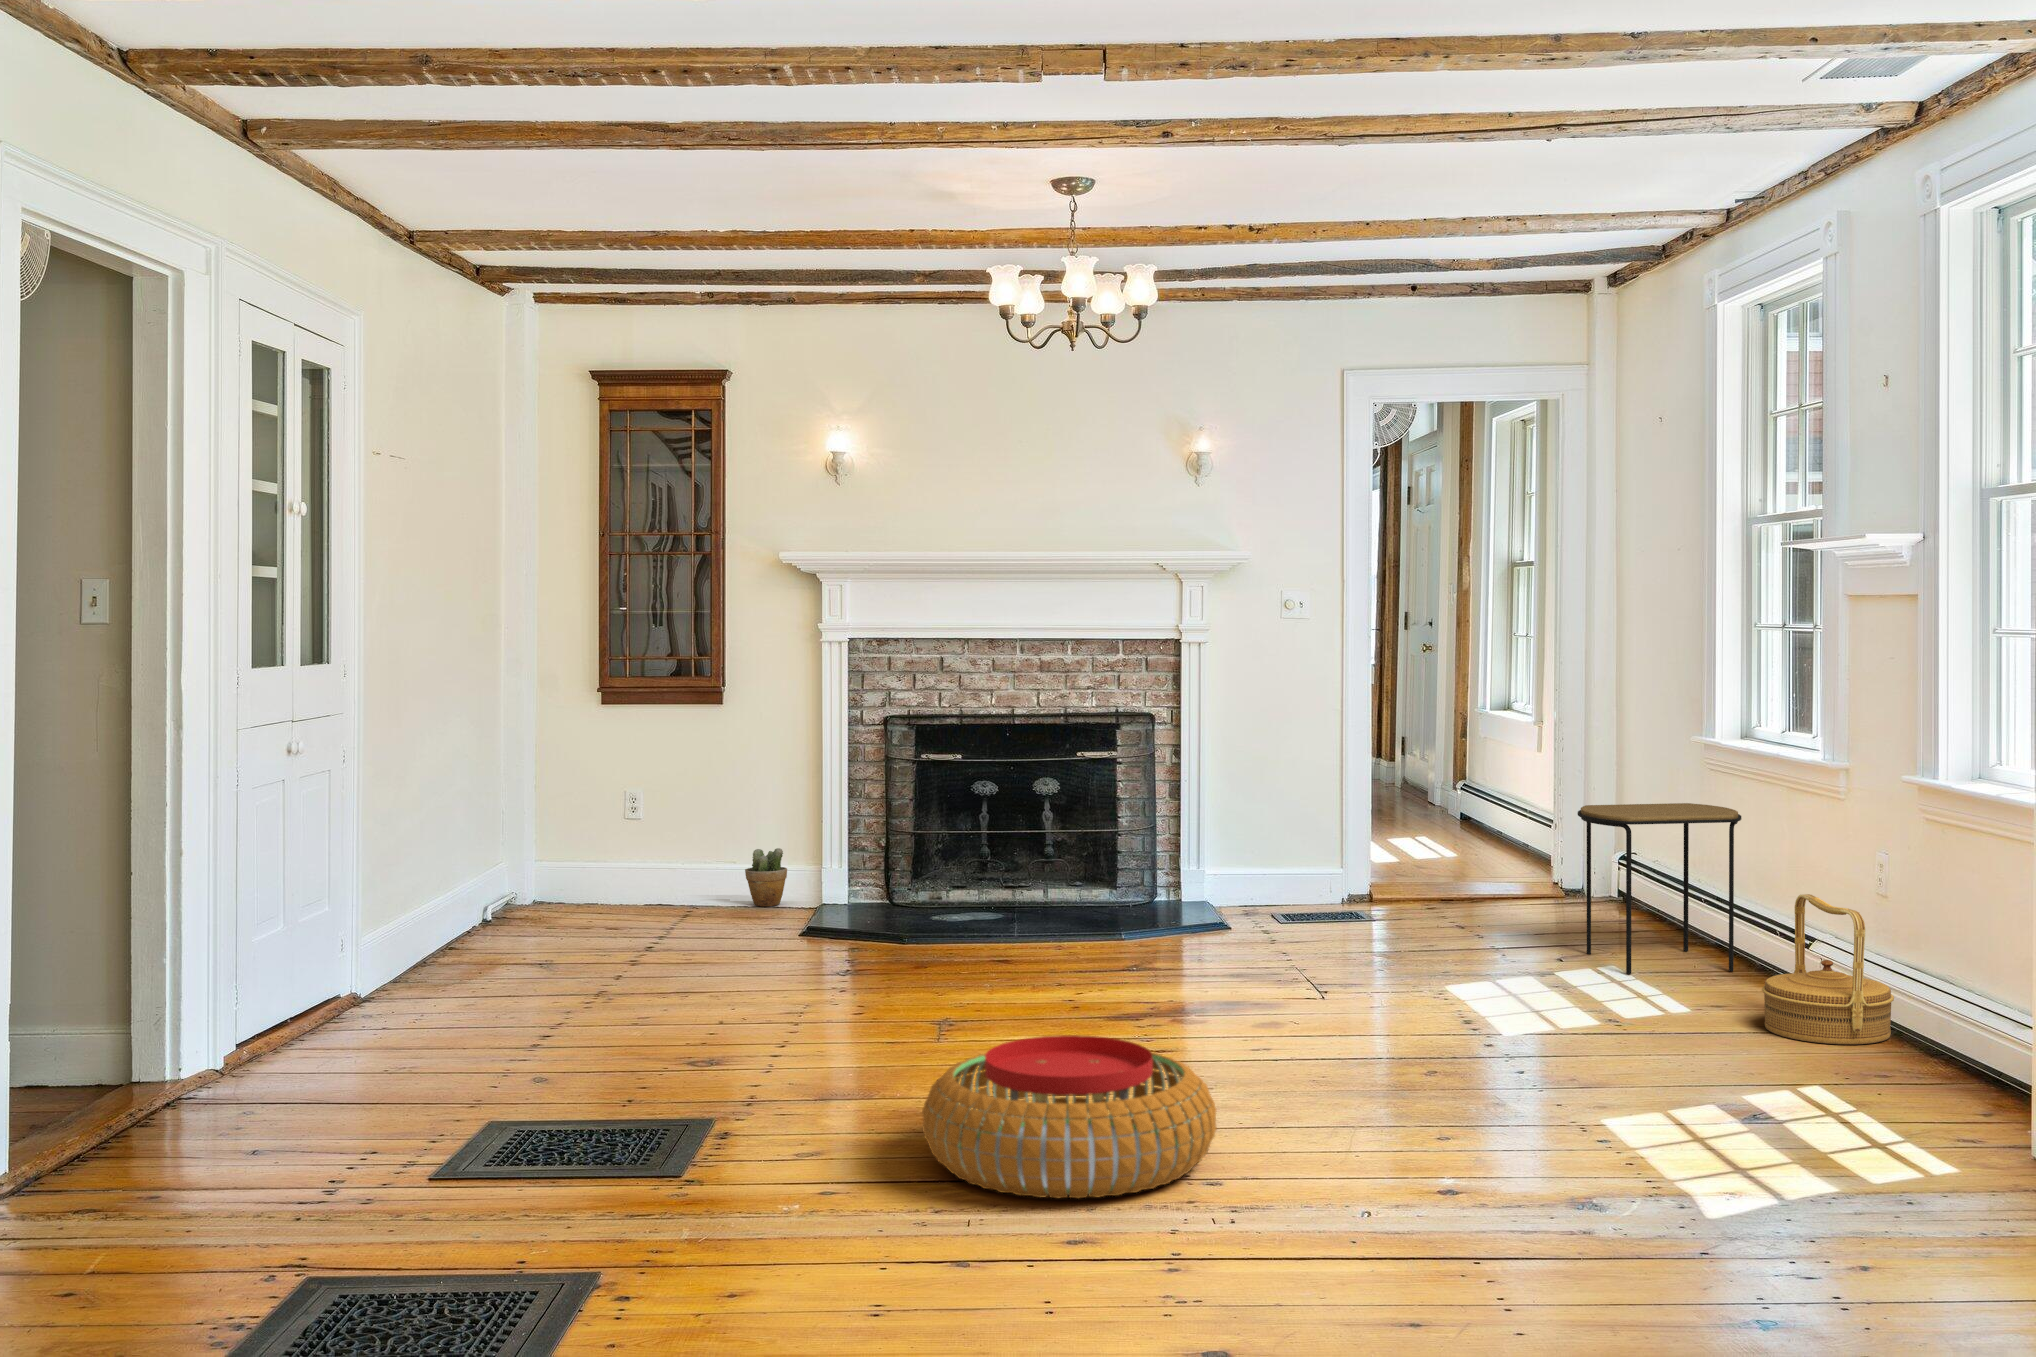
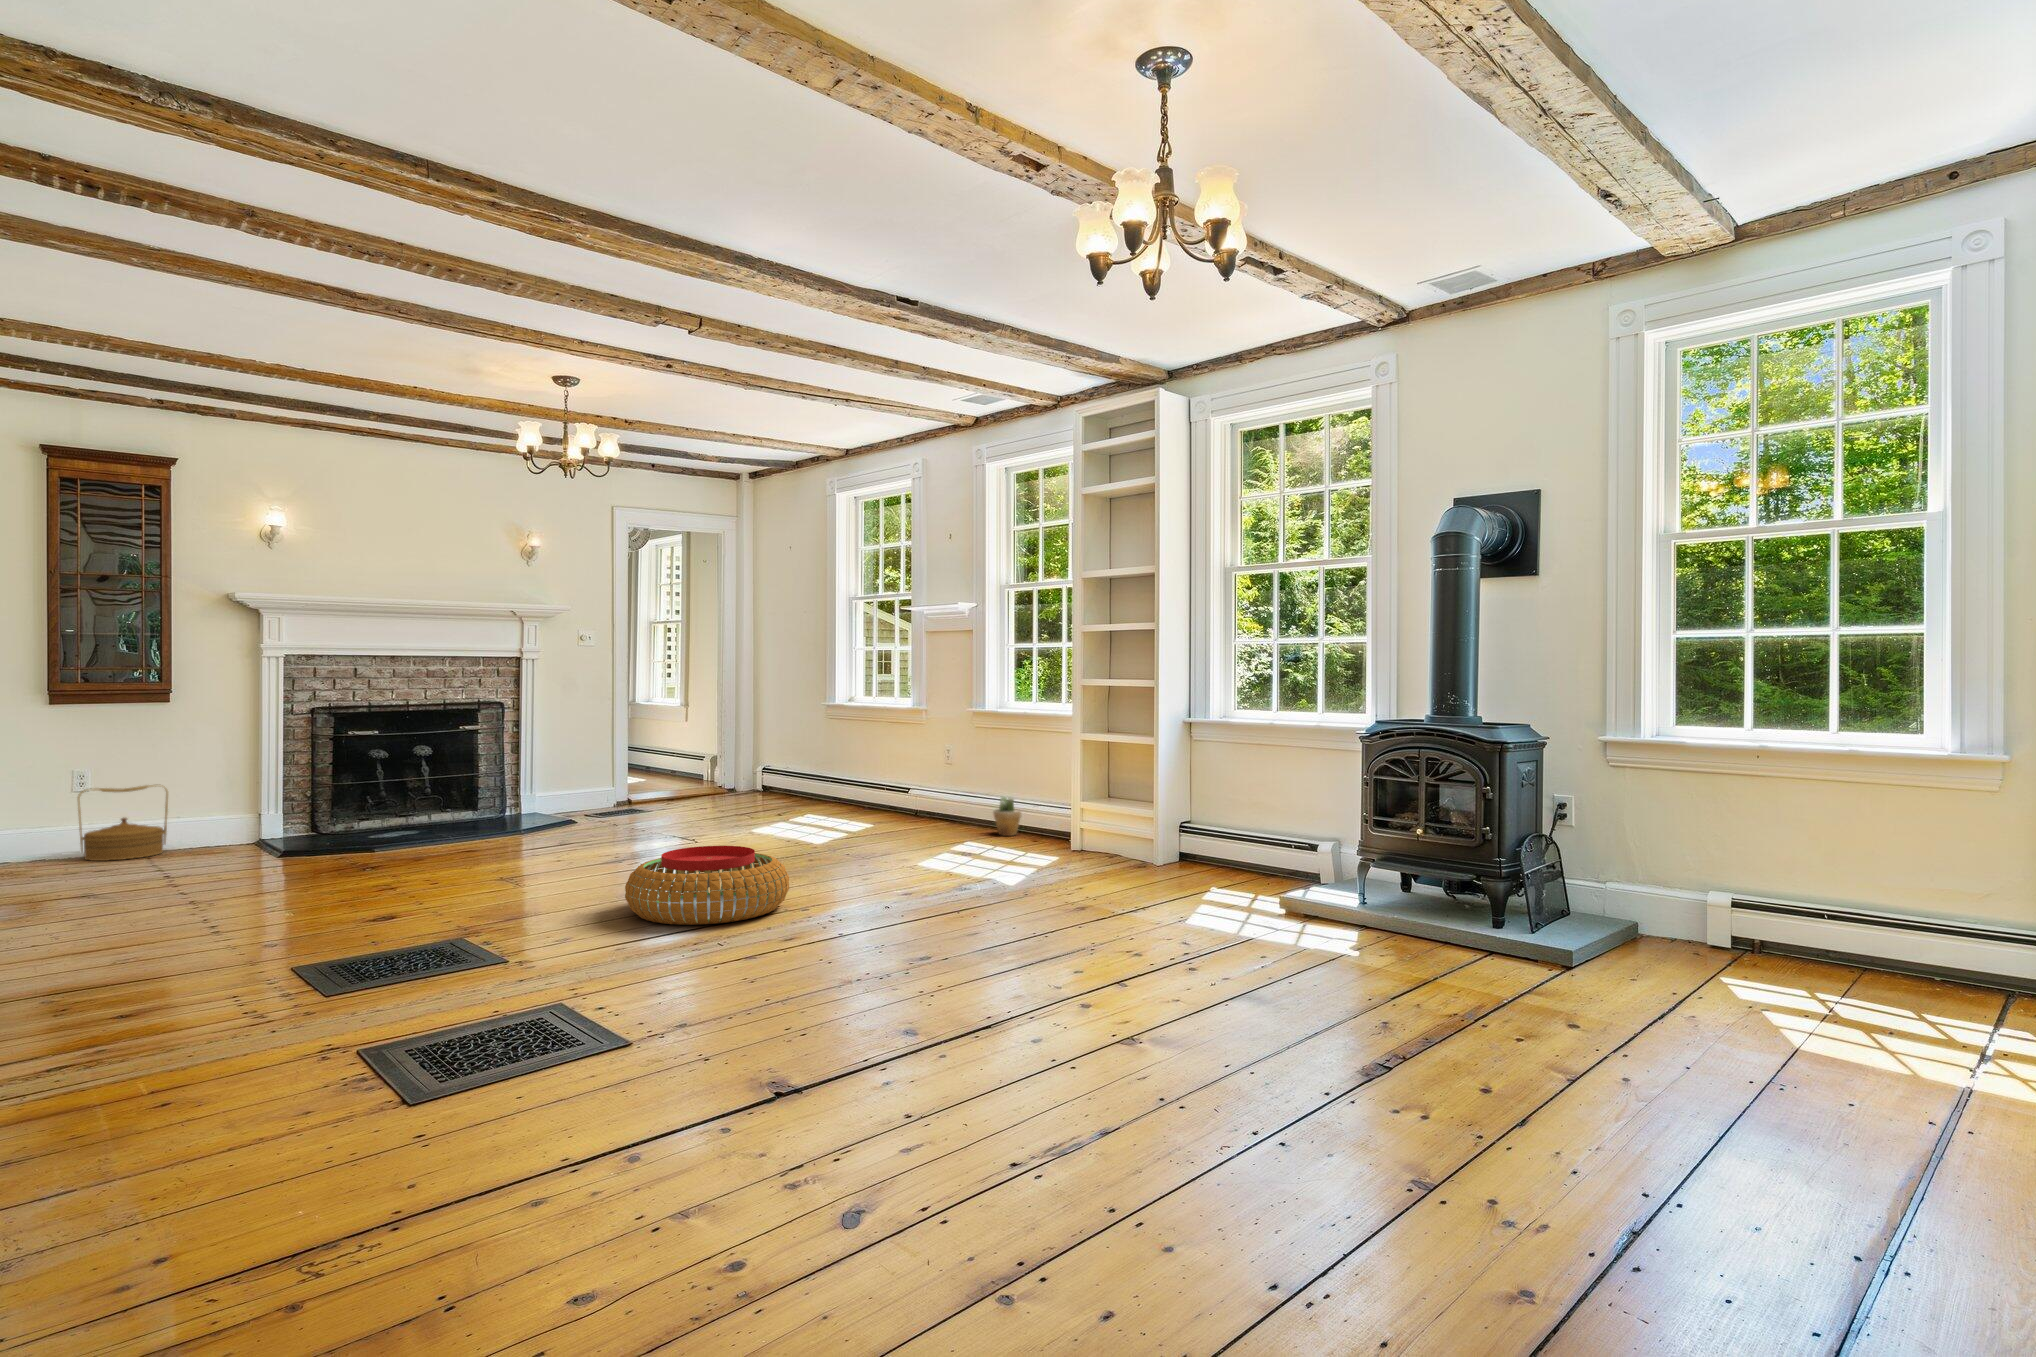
side table: present [1577,803,1741,974] -> none [788,736,865,819]
potted plant: present [745,848,787,906] -> present [993,796,1021,836]
woven basket: present [1762,894,1894,1045] -> present [78,785,168,861]

